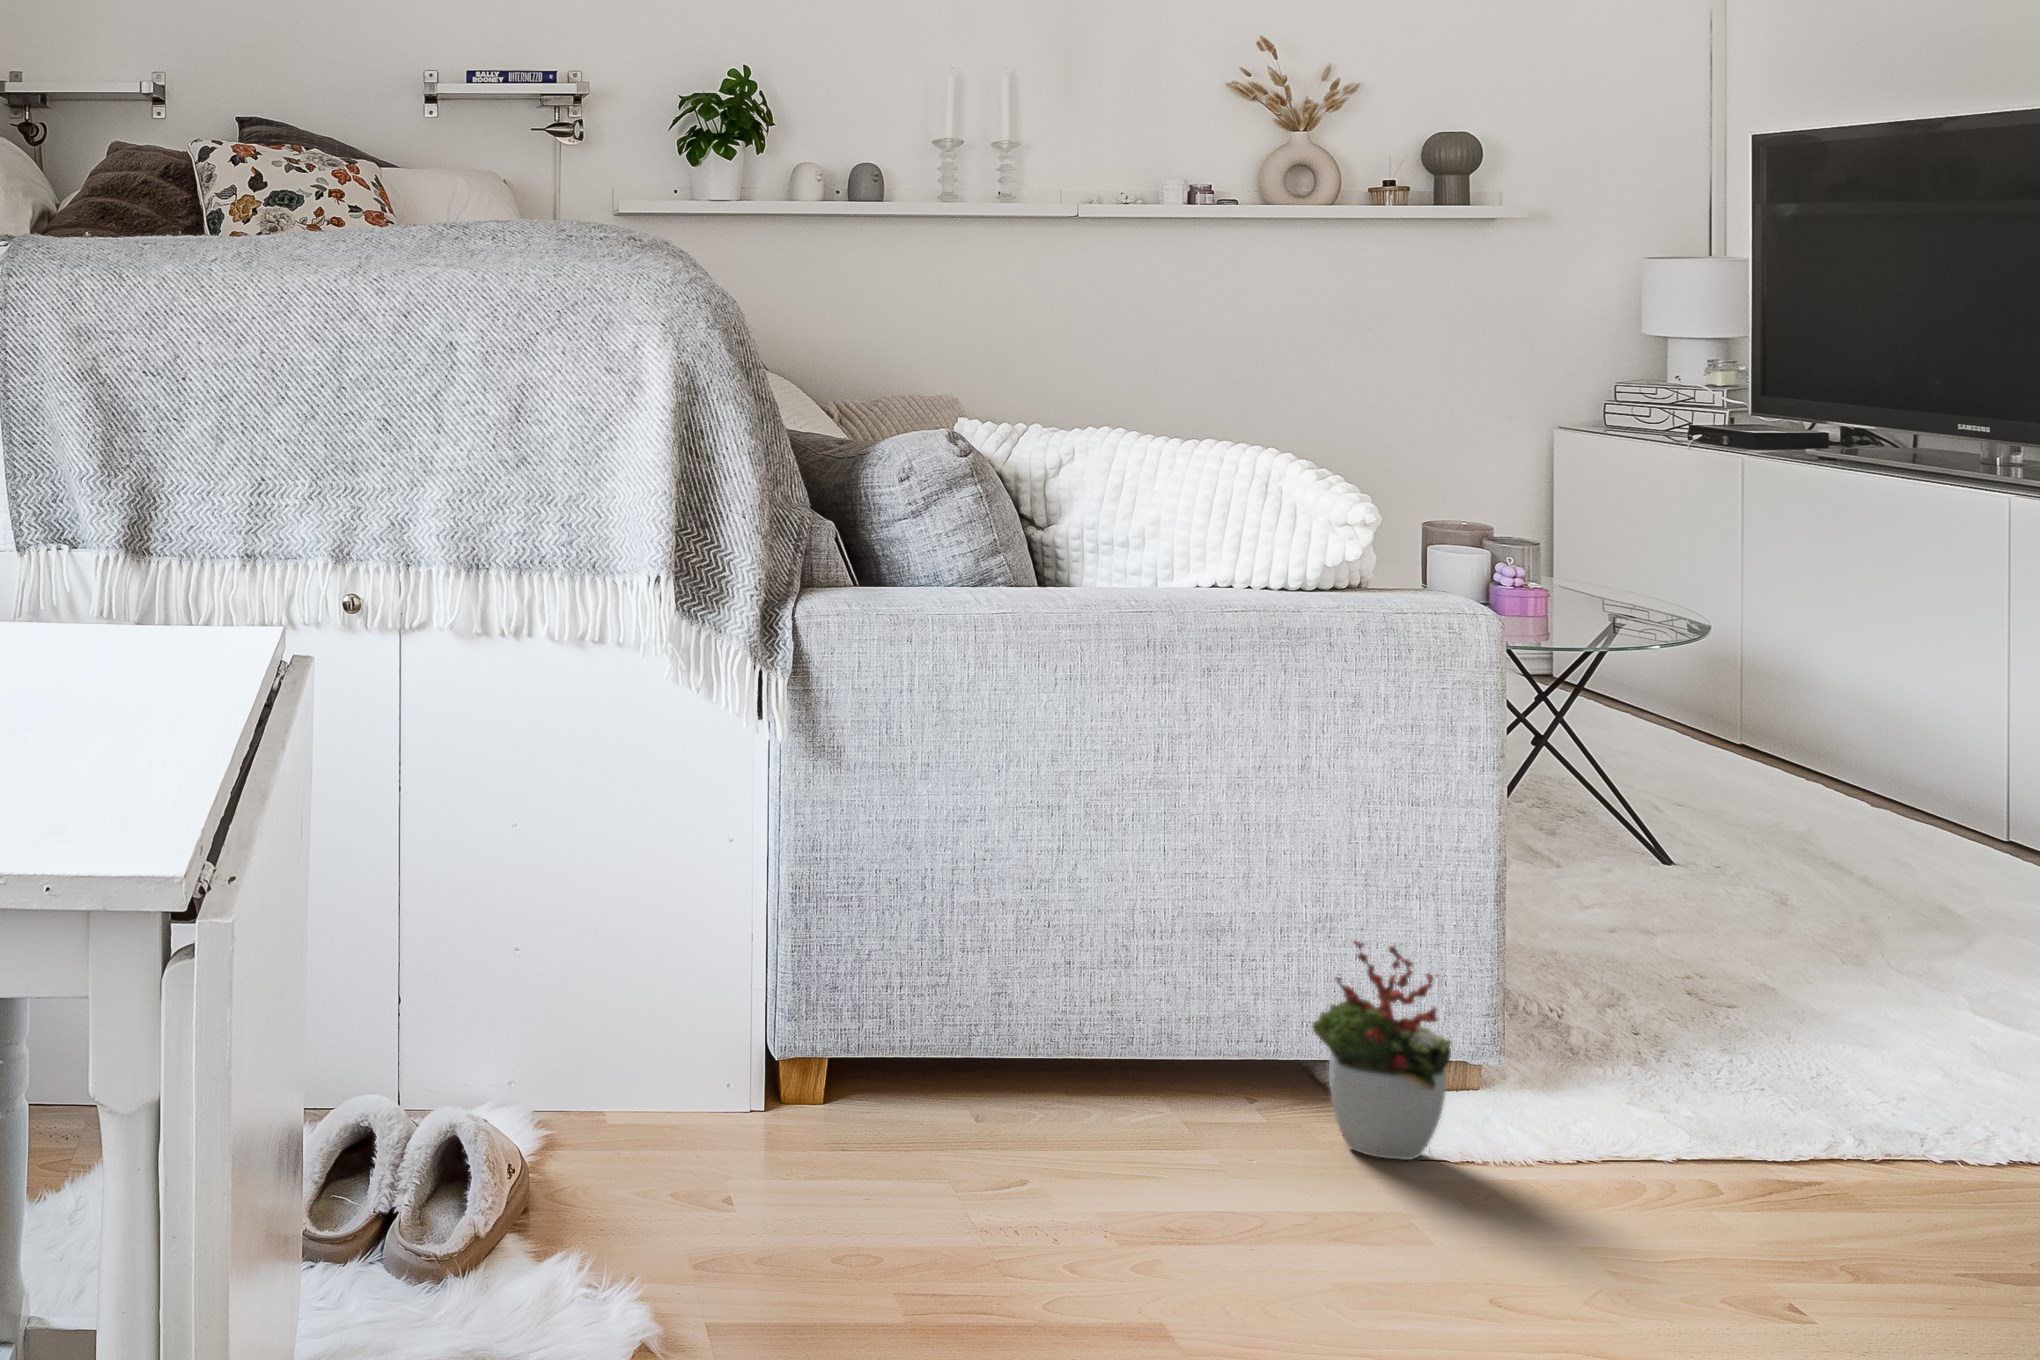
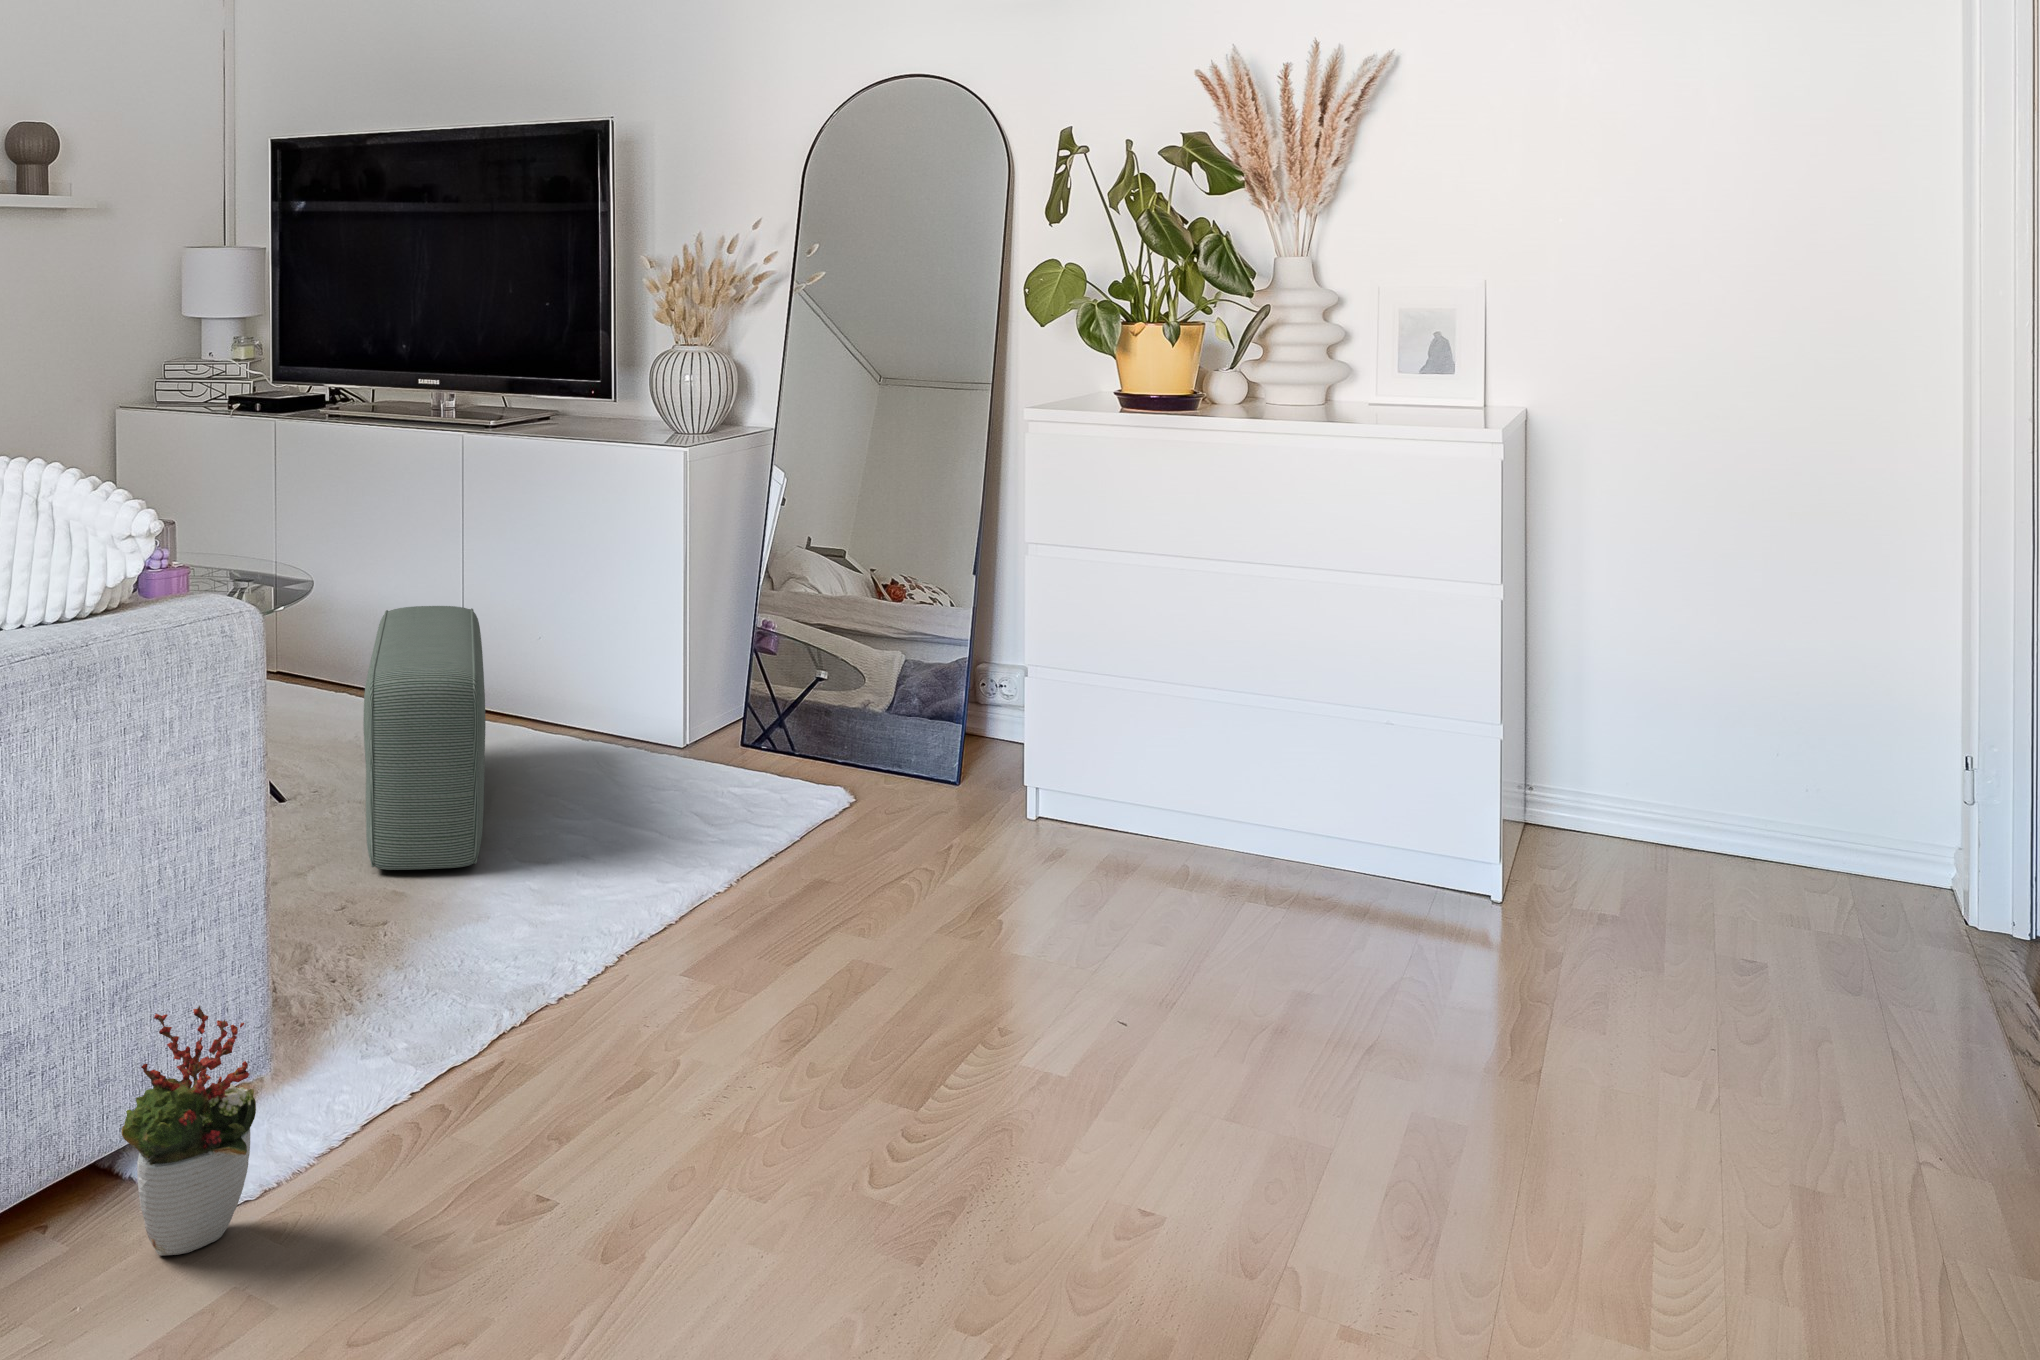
pouf: none [1739,676,1964,973] -> present [363,606,485,870]

